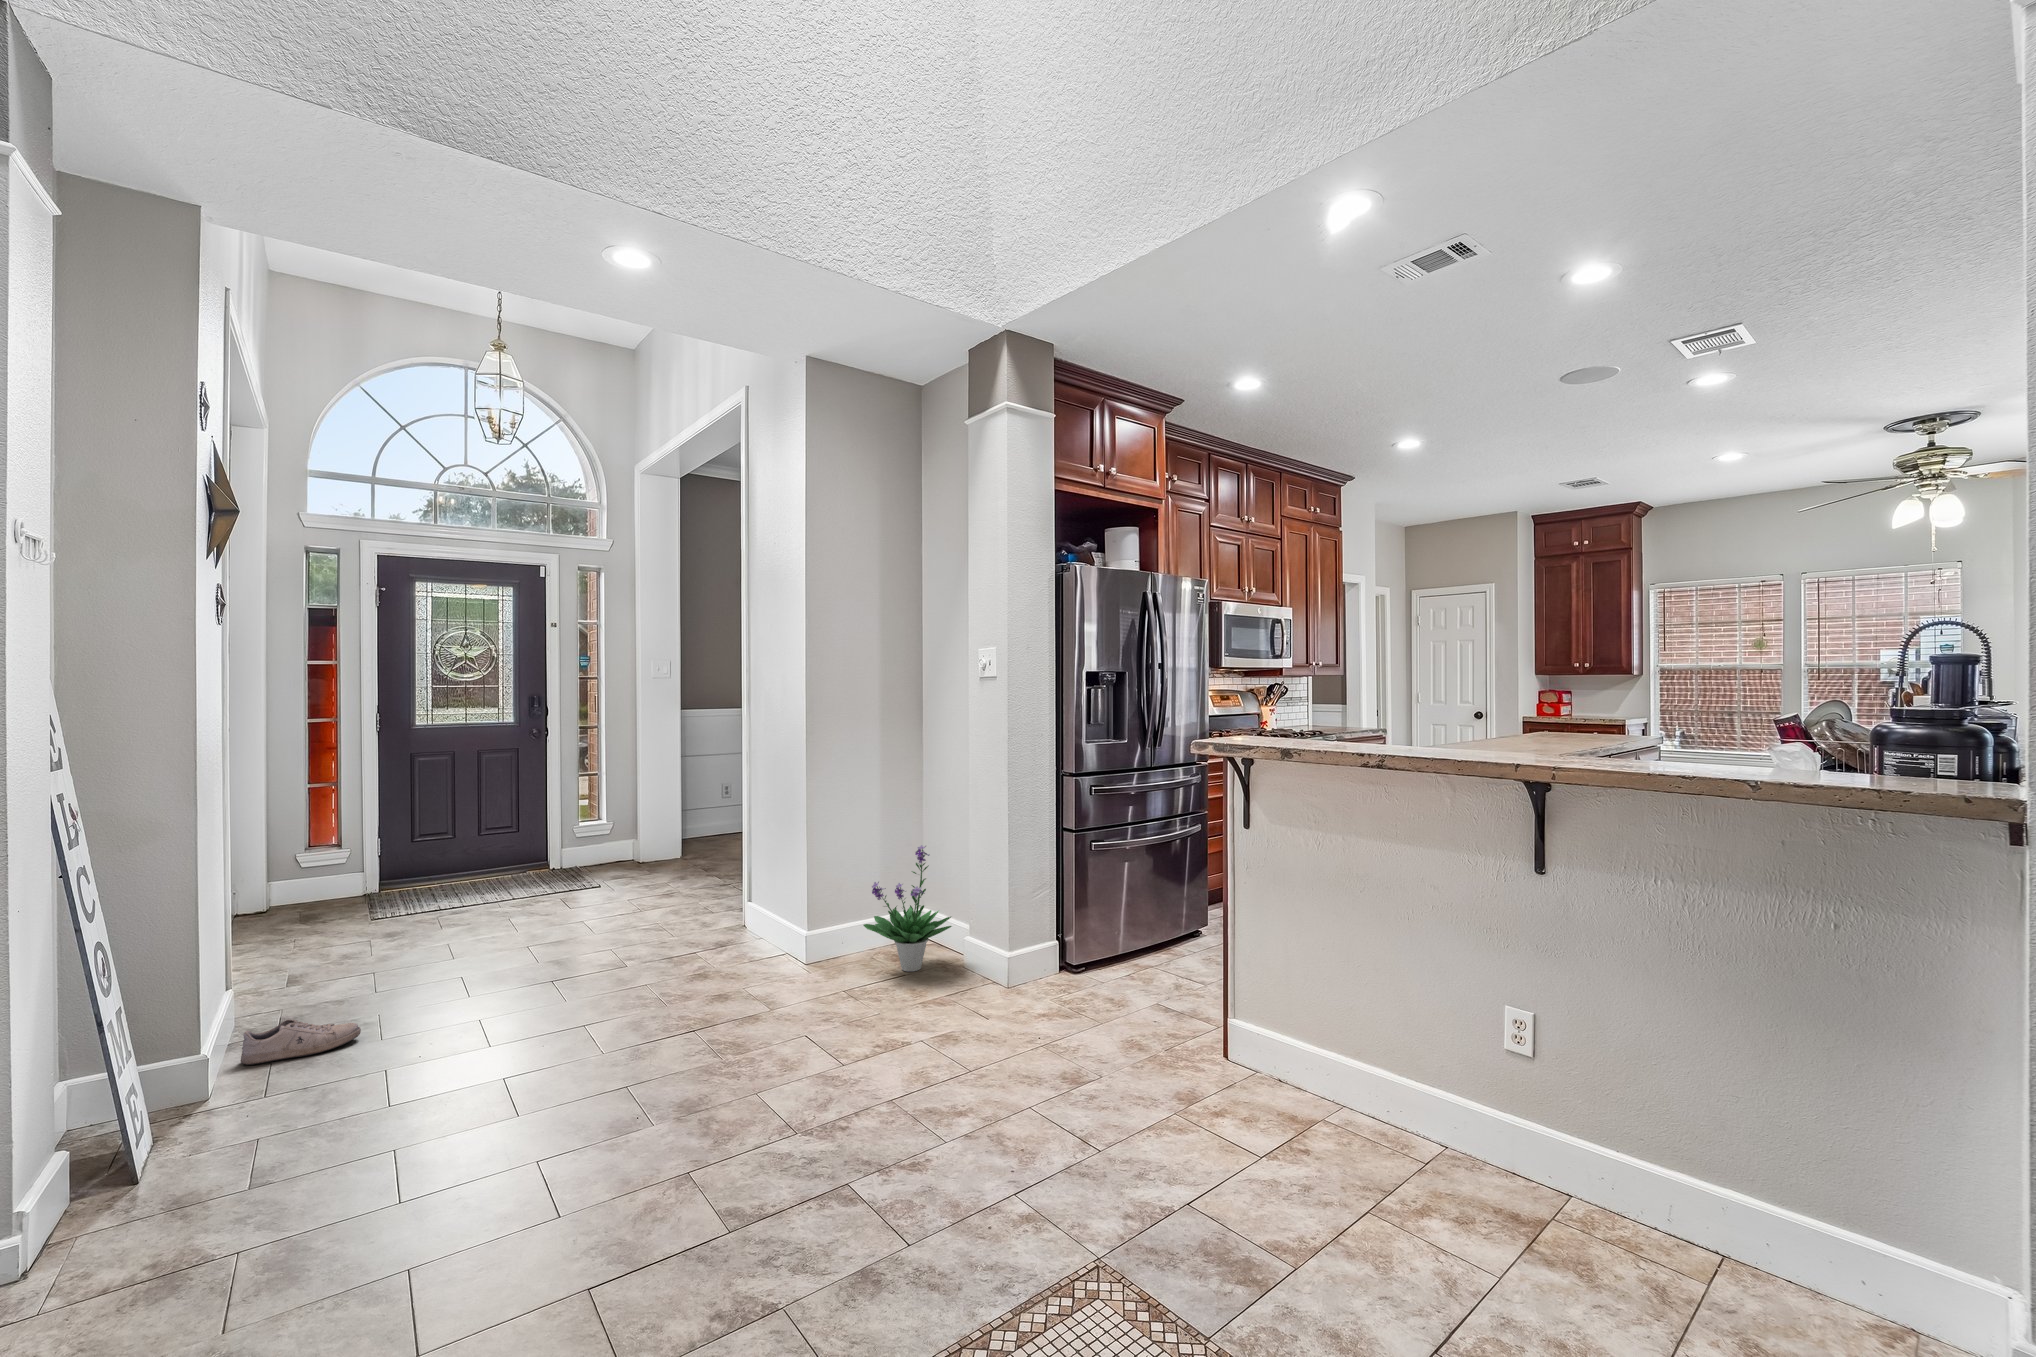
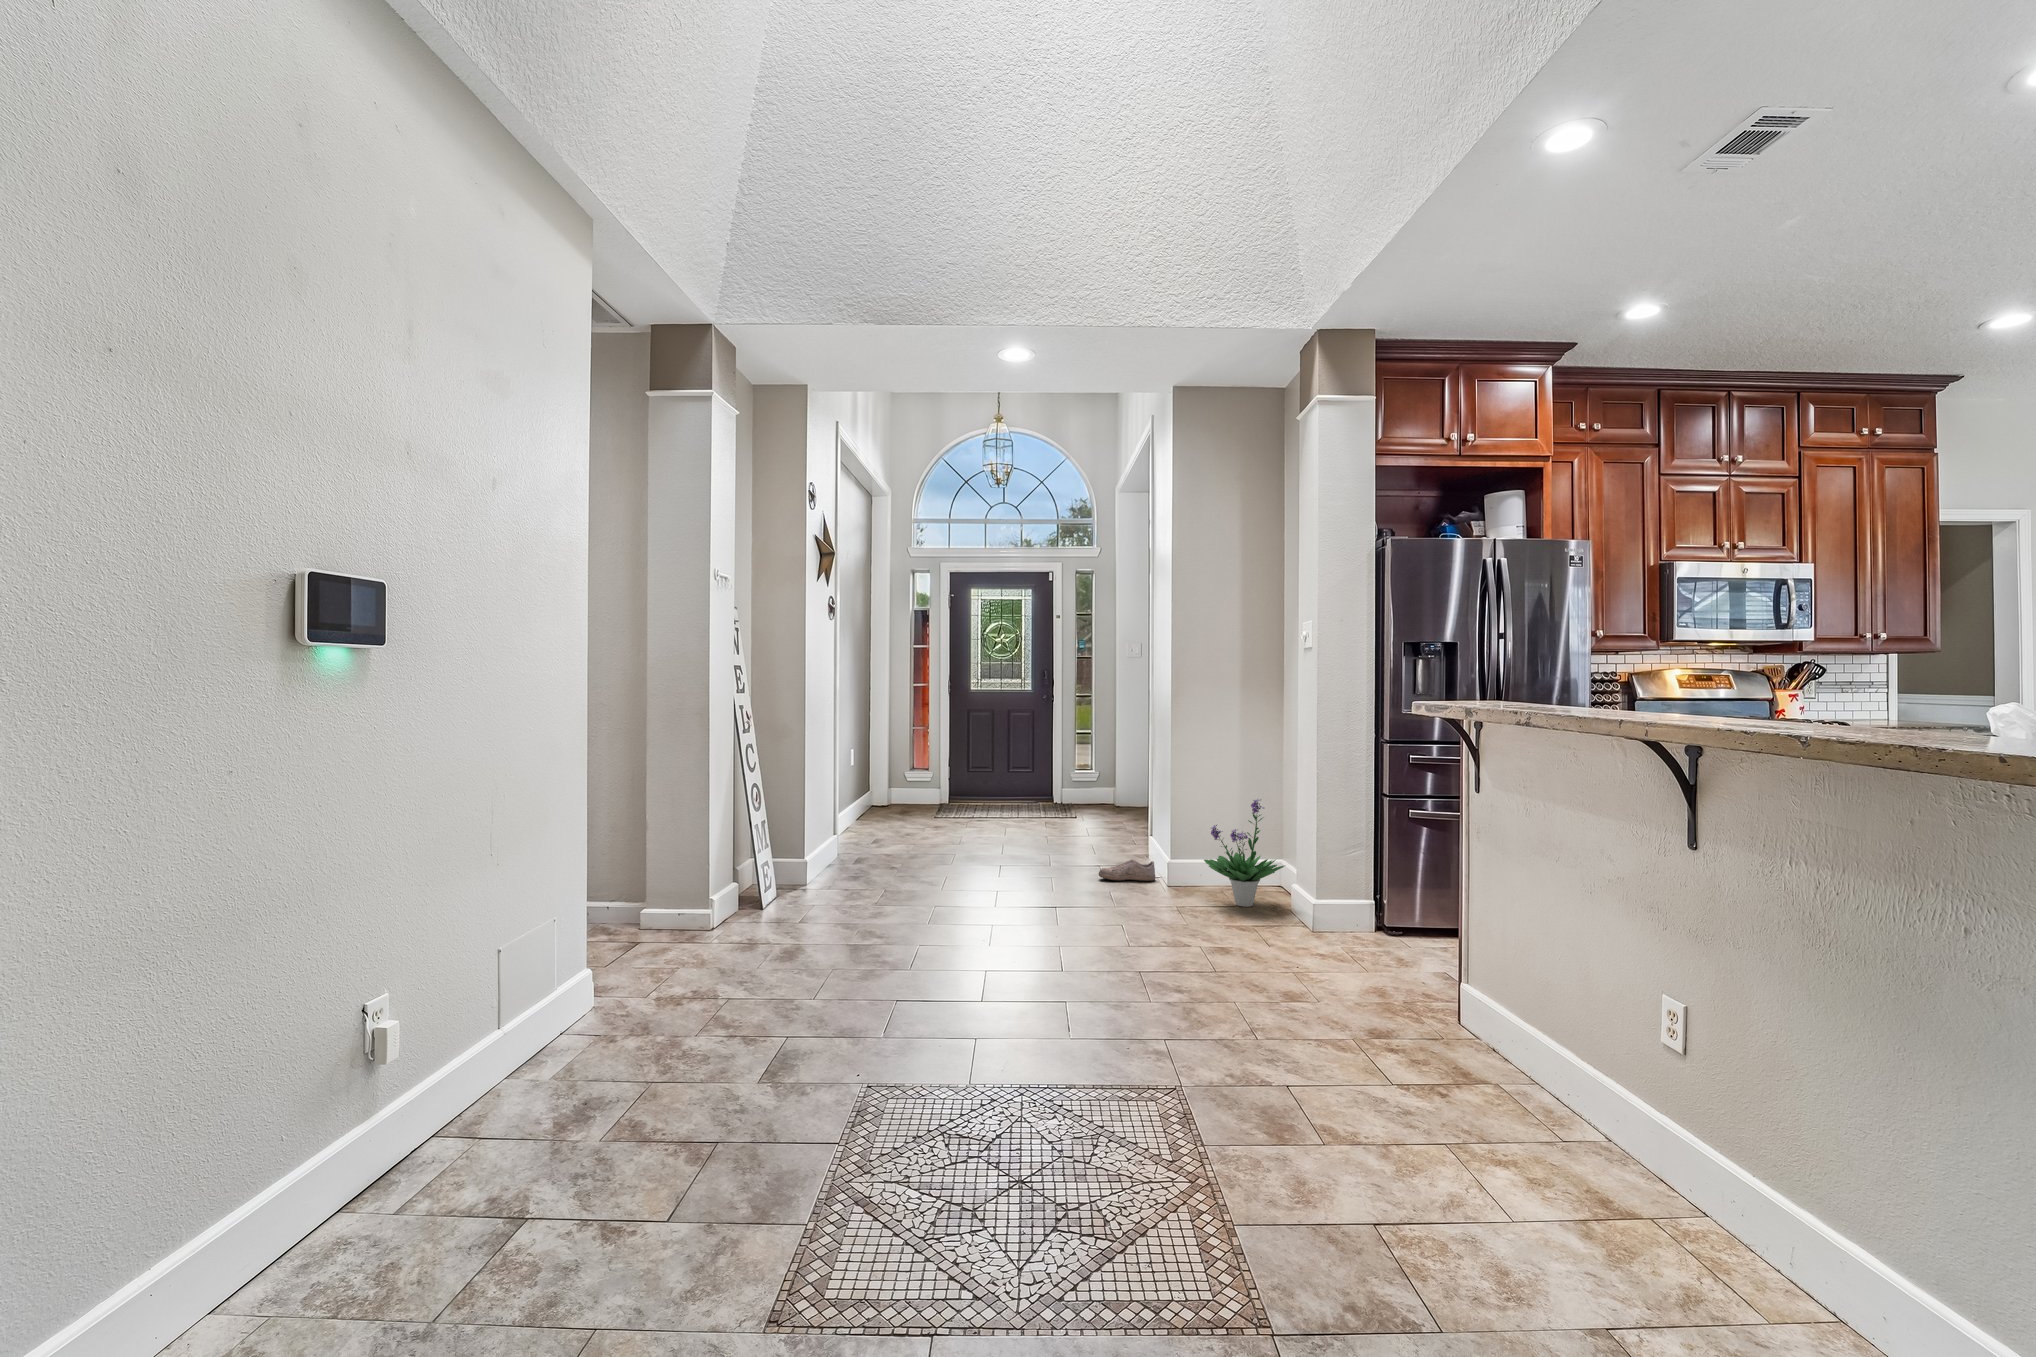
shoe: present [241,1020,361,1065] -> present [1099,860,1155,881]

